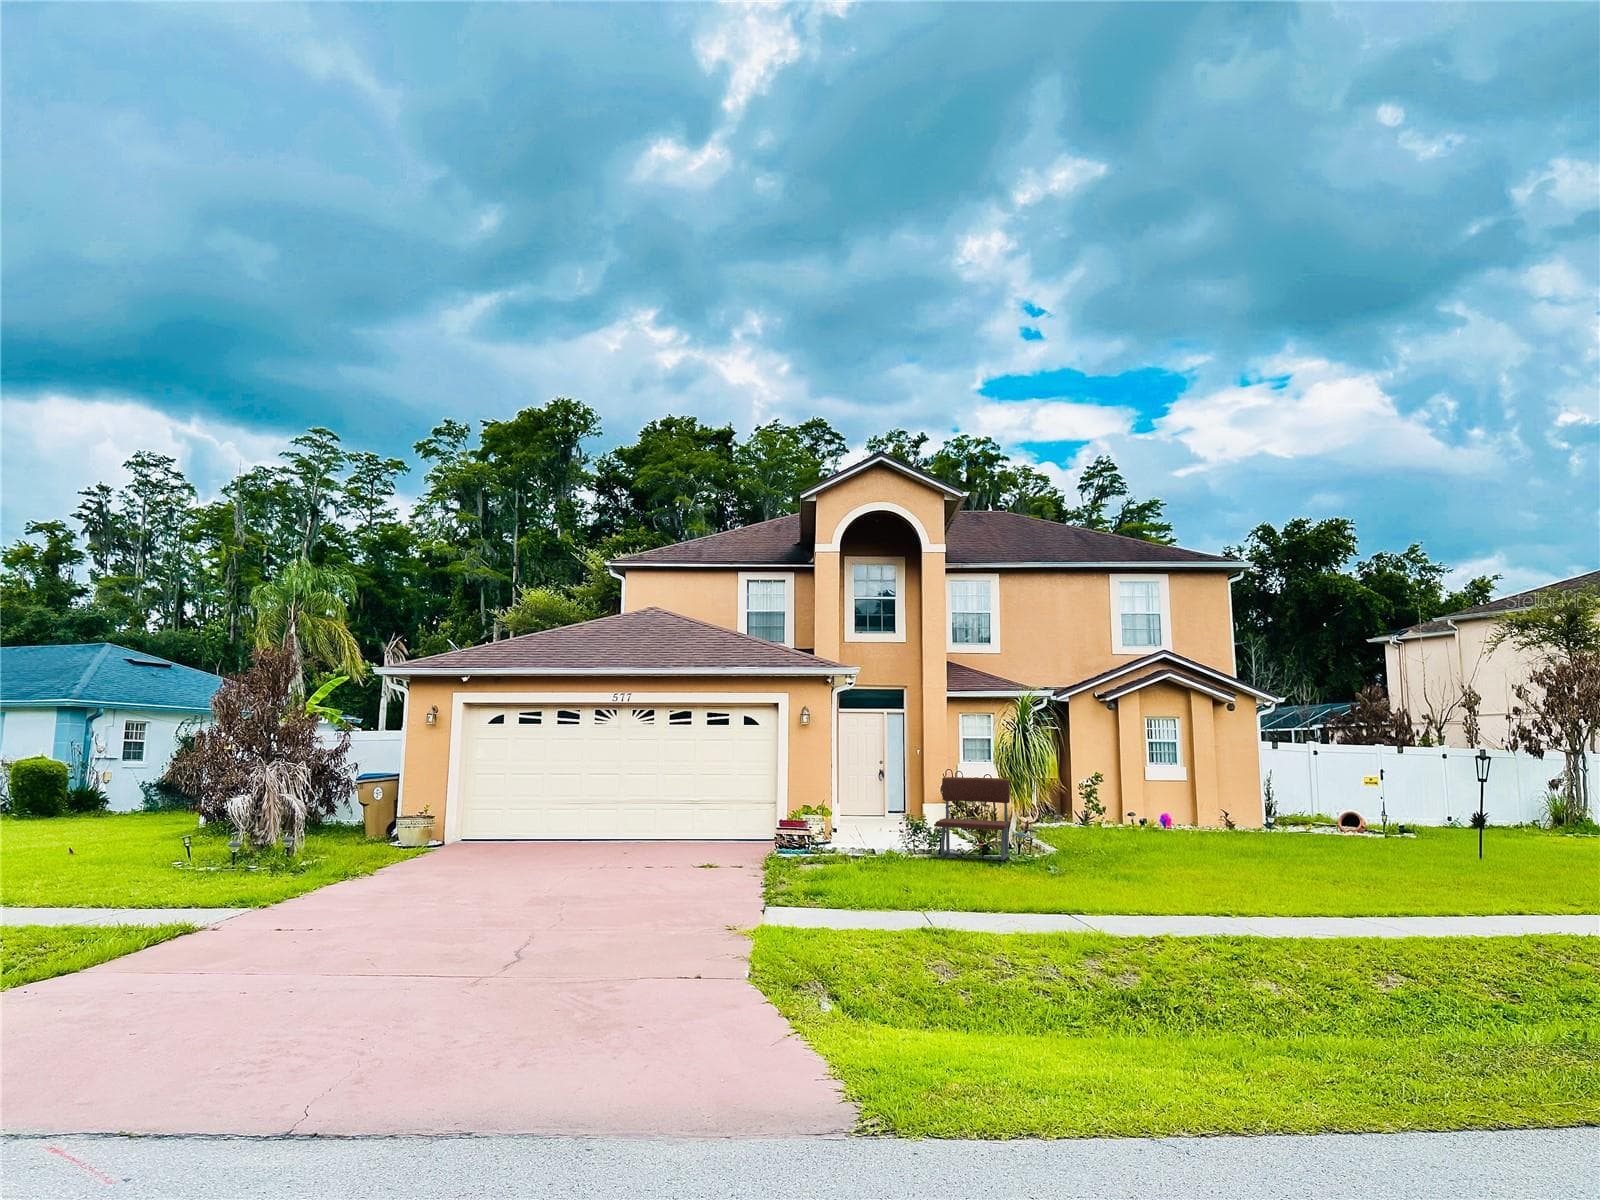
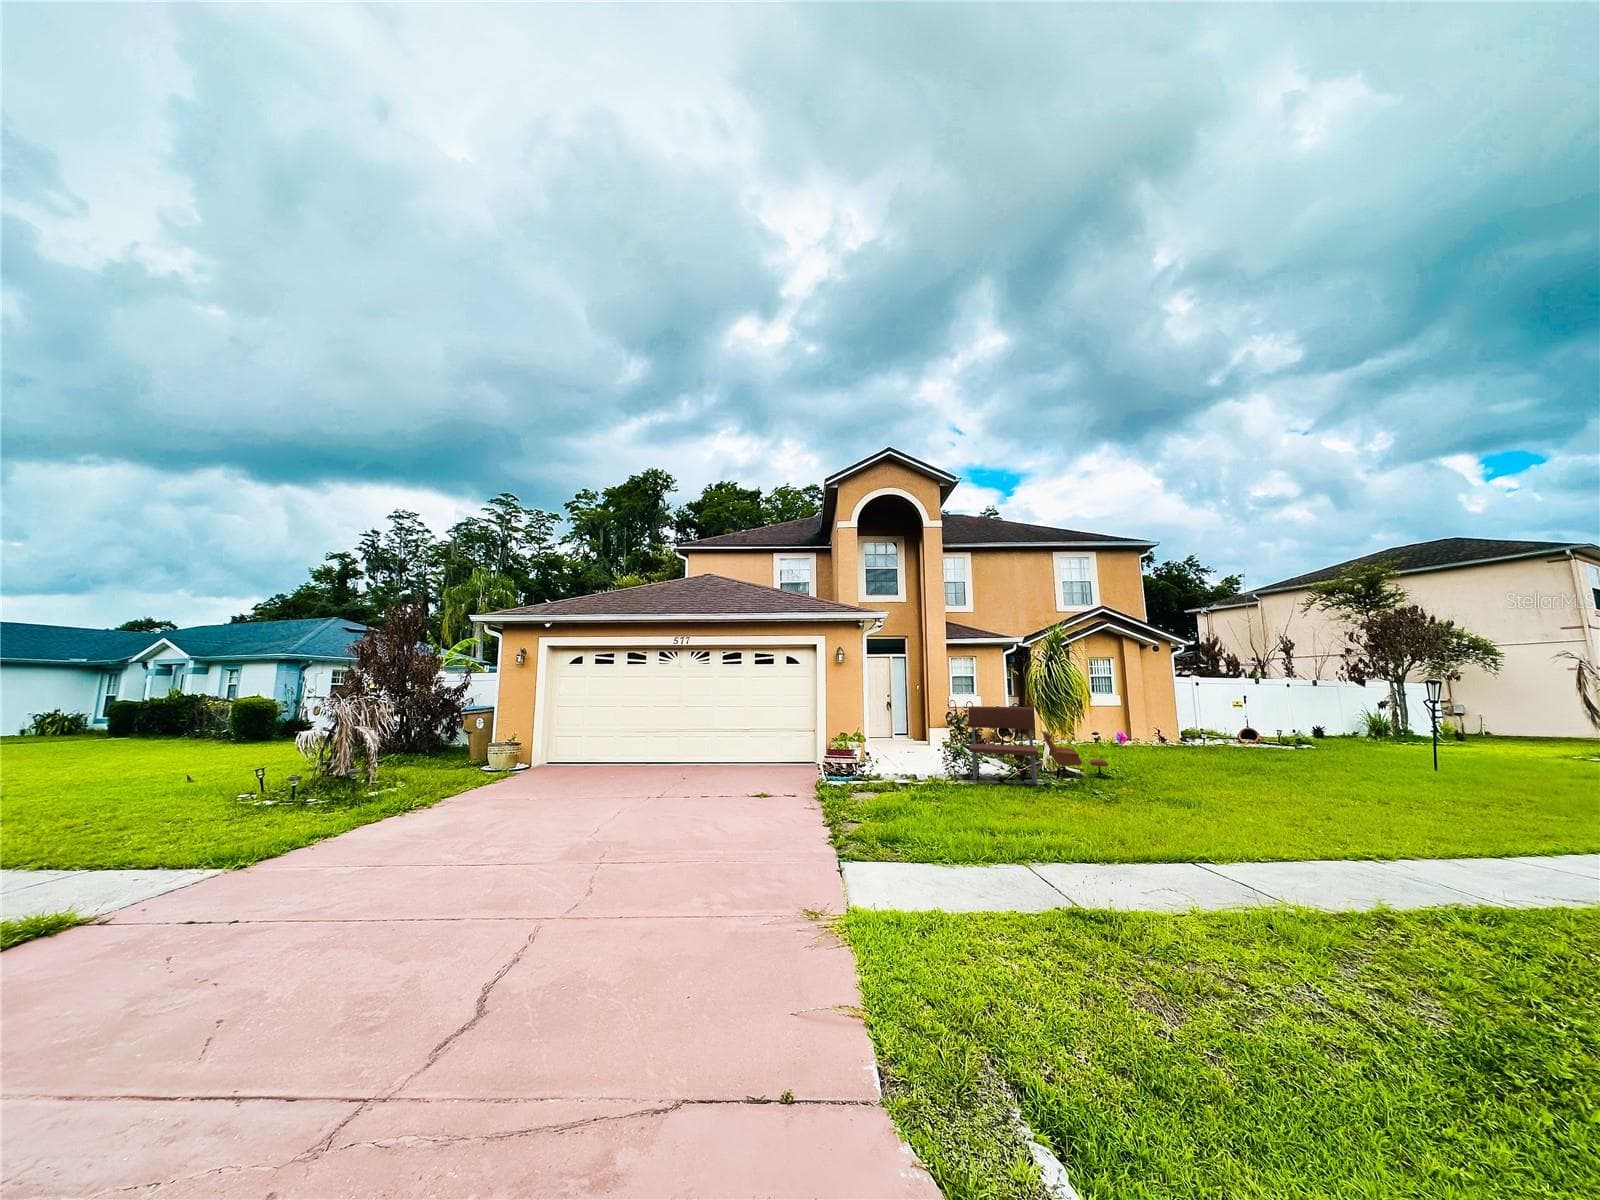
lounge chair: none [1026,806,1095,858] -> present [1043,731,1113,778]

